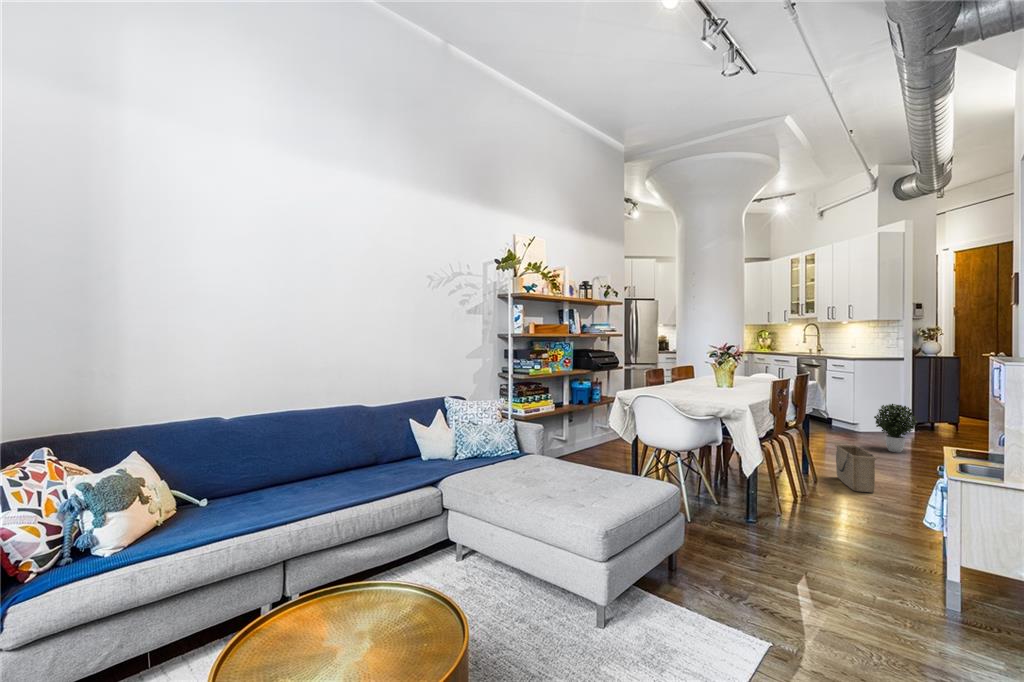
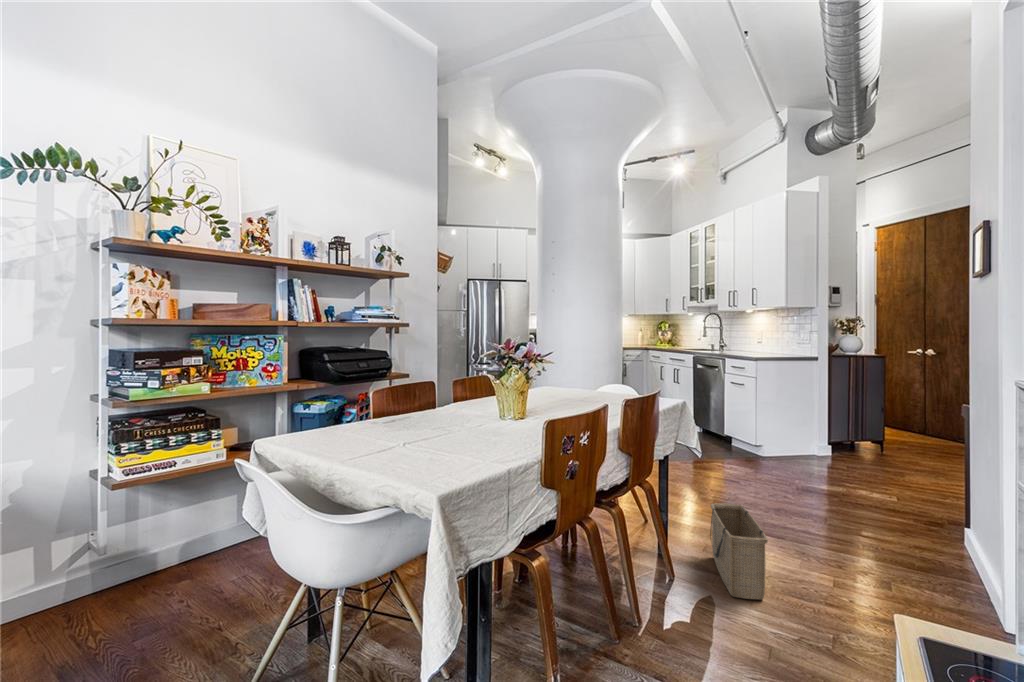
potted plant: present [874,404,917,453] -> none [777,423,834,494]

